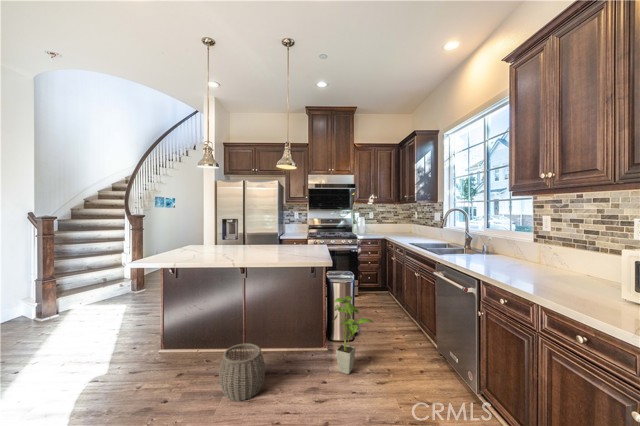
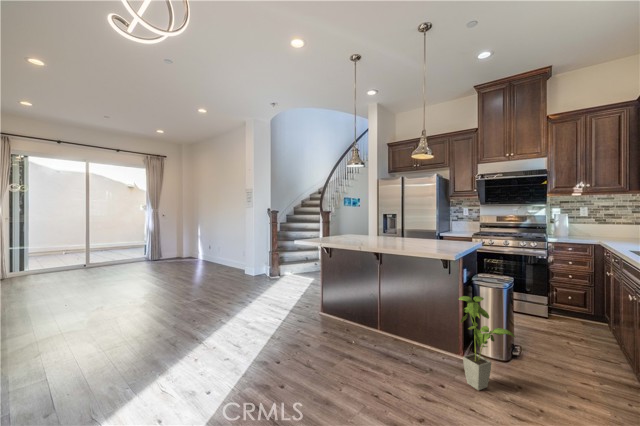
woven basket: present [219,343,265,401] -> none [341,319,382,369]

